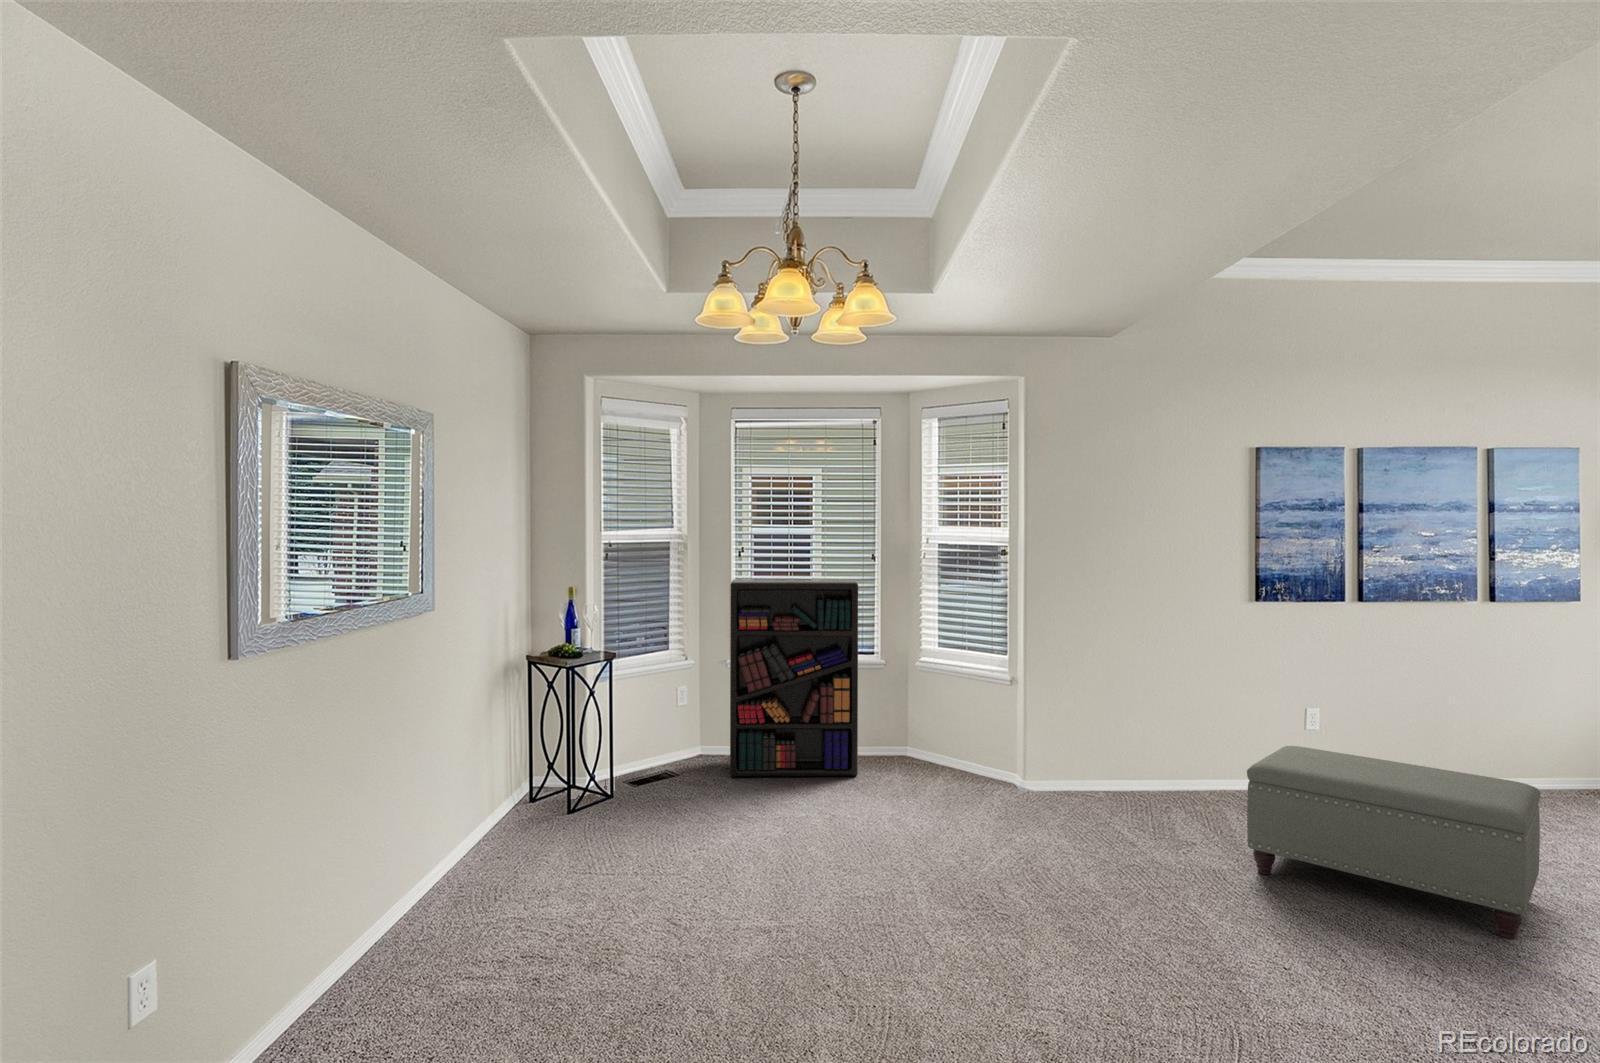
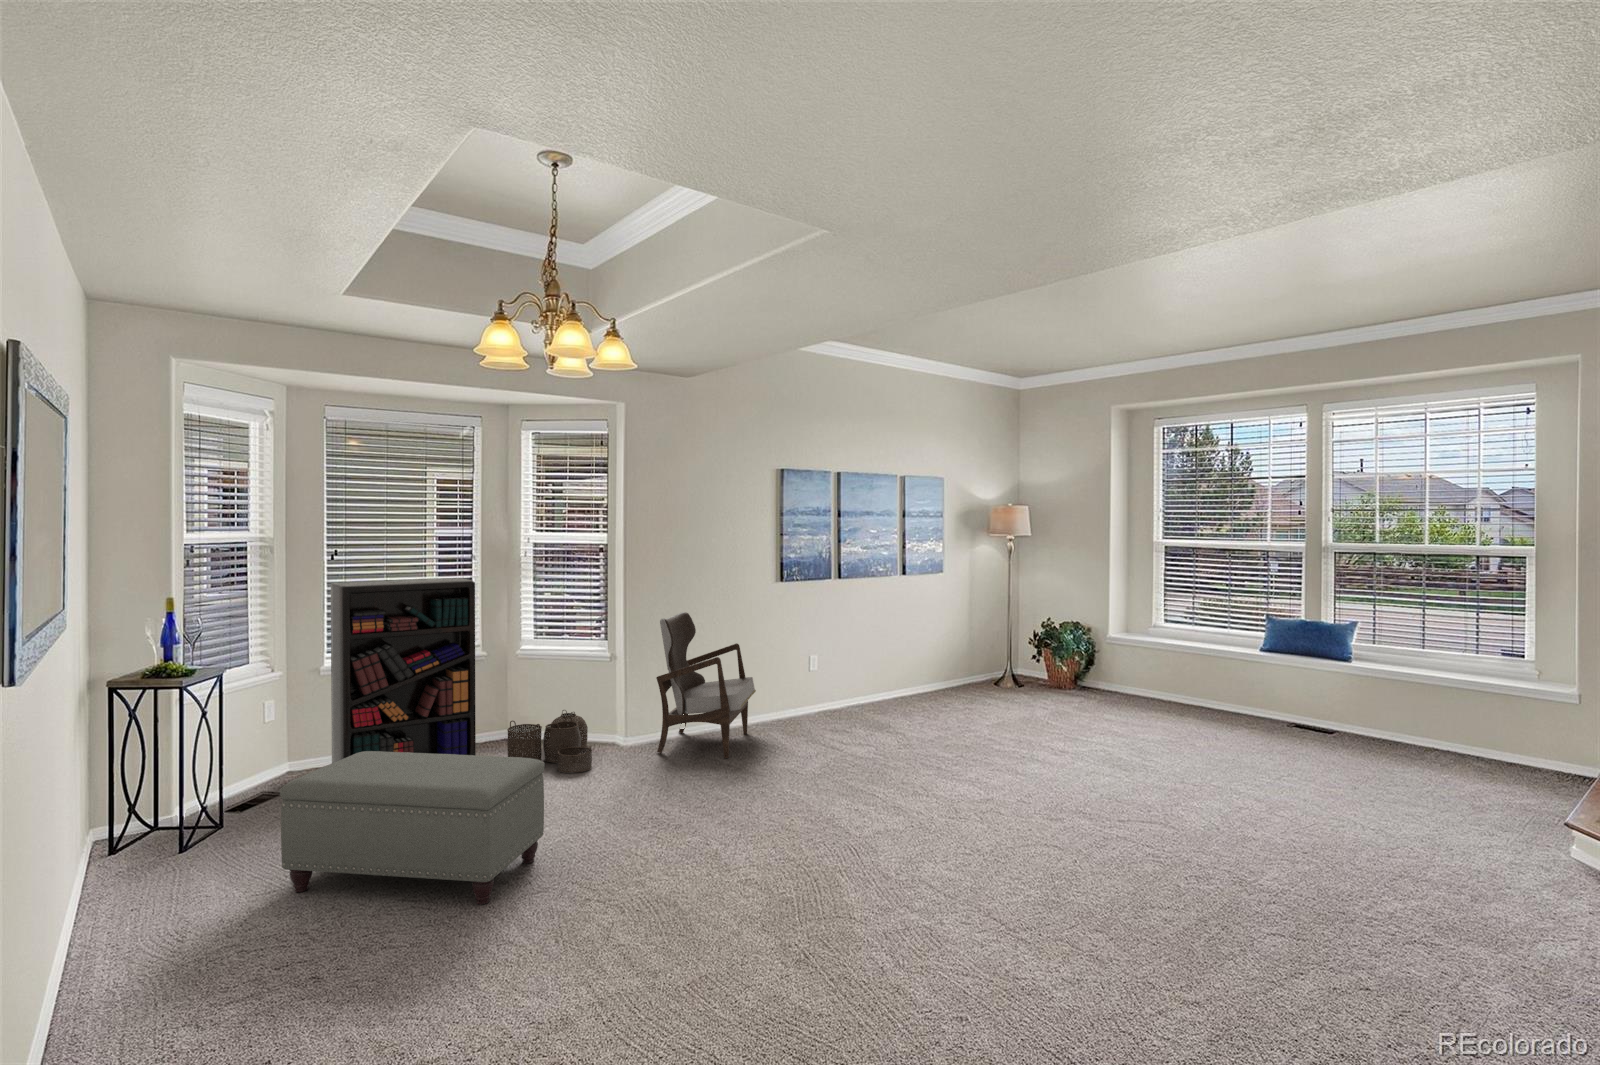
armchair: none [1053,634,1201,831] -> present [656,612,756,758]
woven basket: none [883,735,981,812] -> present [507,710,592,773]
ottoman: present [1247,746,1540,939] -> present [279,751,545,905]

